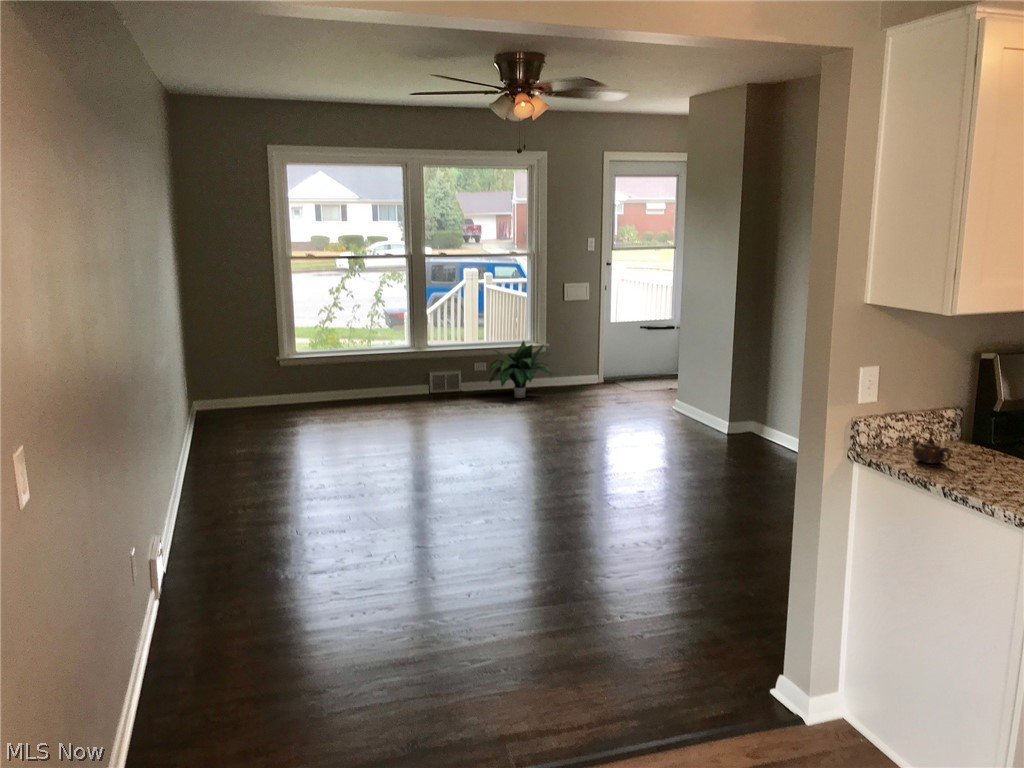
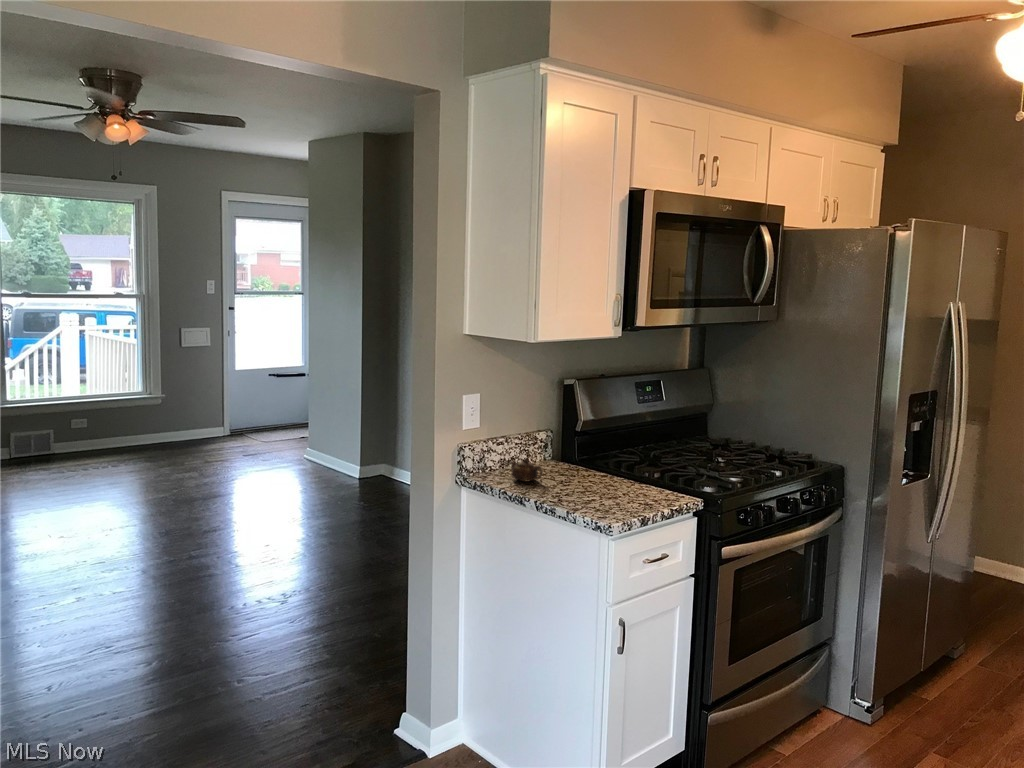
potted plant: present [489,341,553,398] -> none [90,390,171,456]

